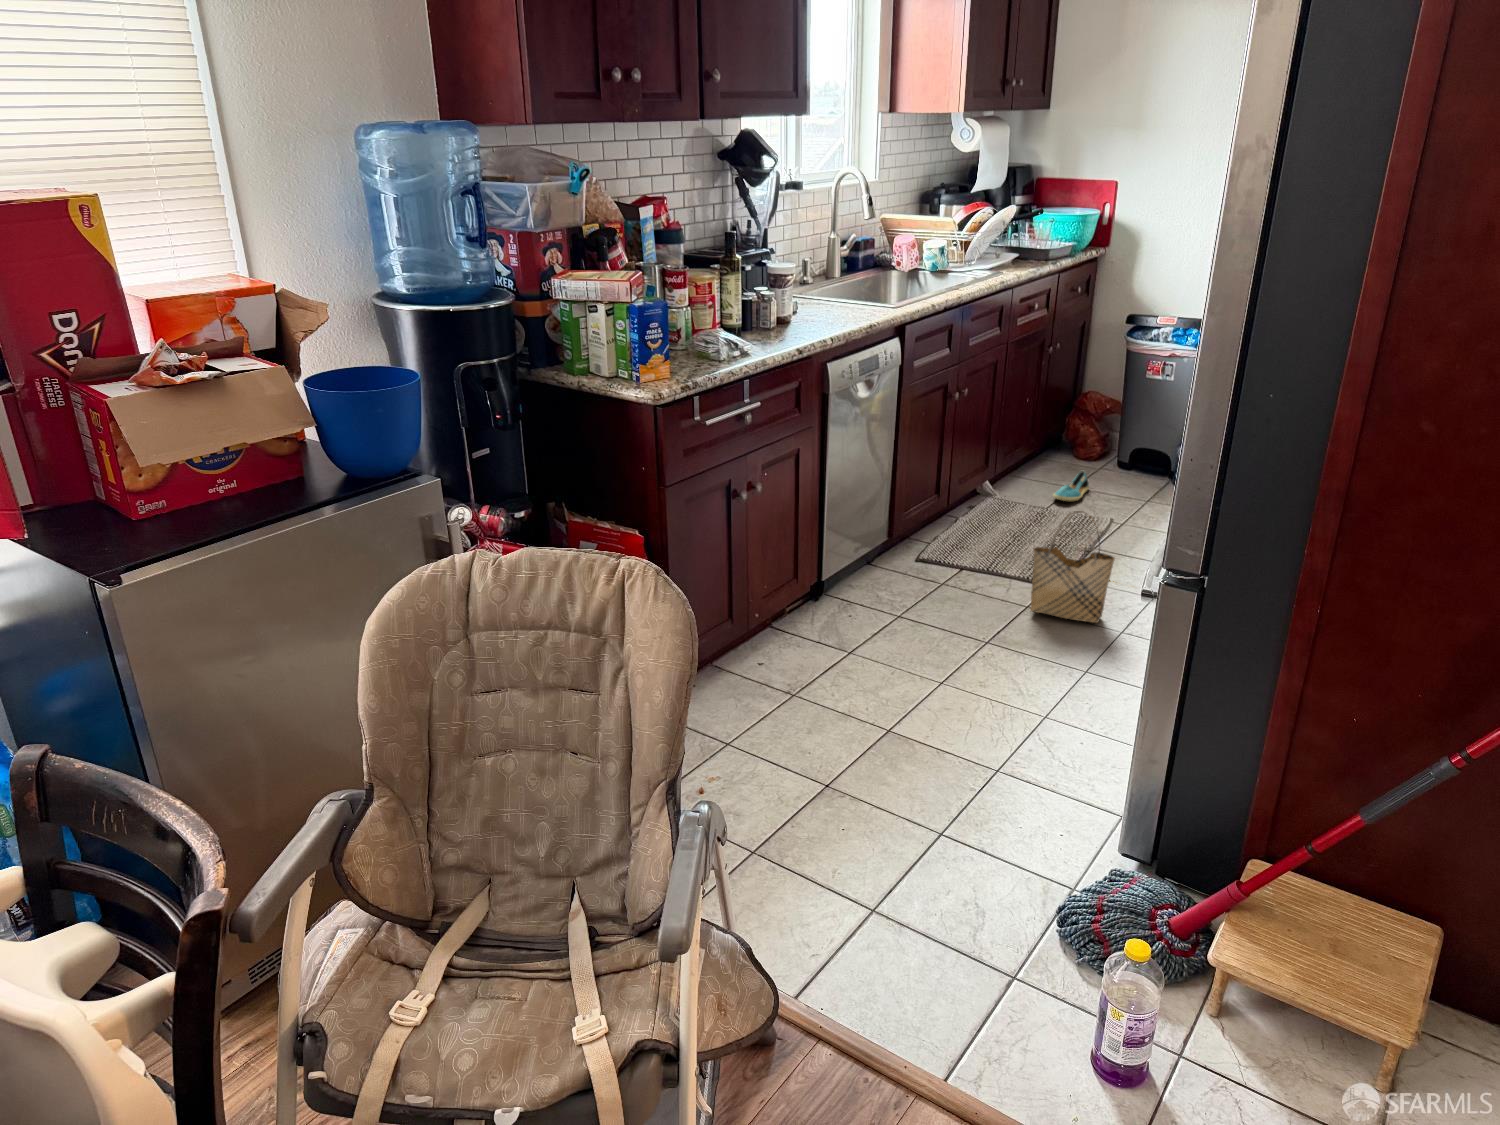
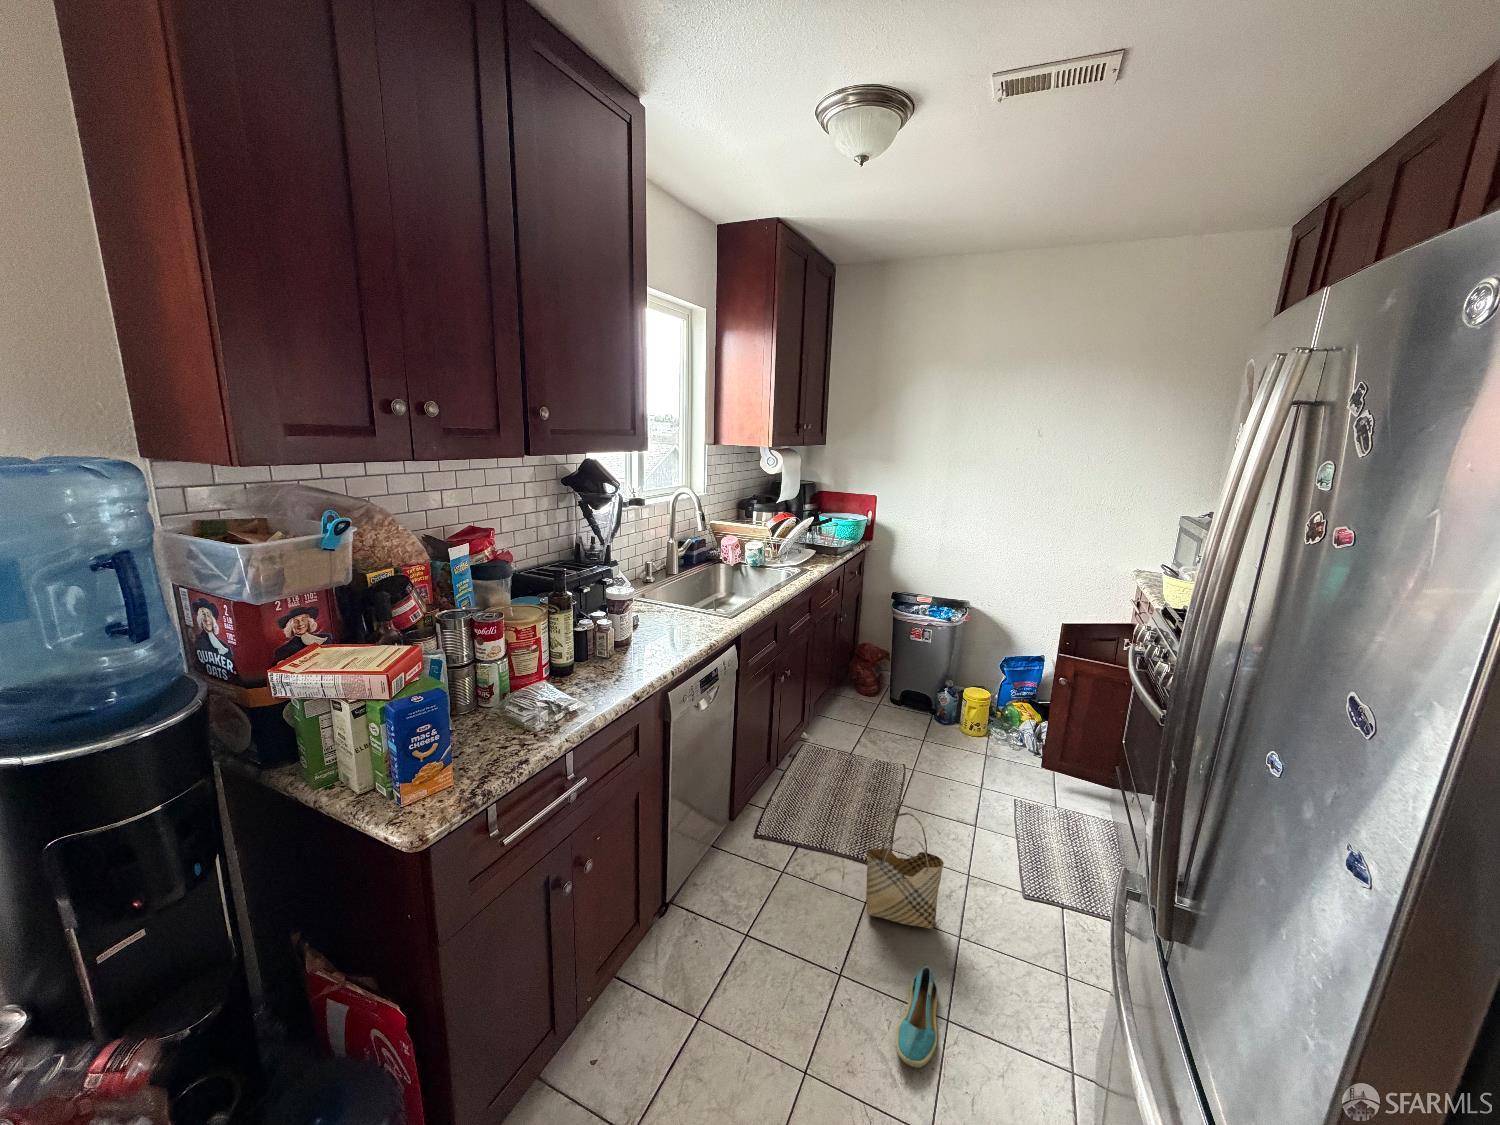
shoe: present [1053,471,1089,501] -> present [895,966,938,1068]

